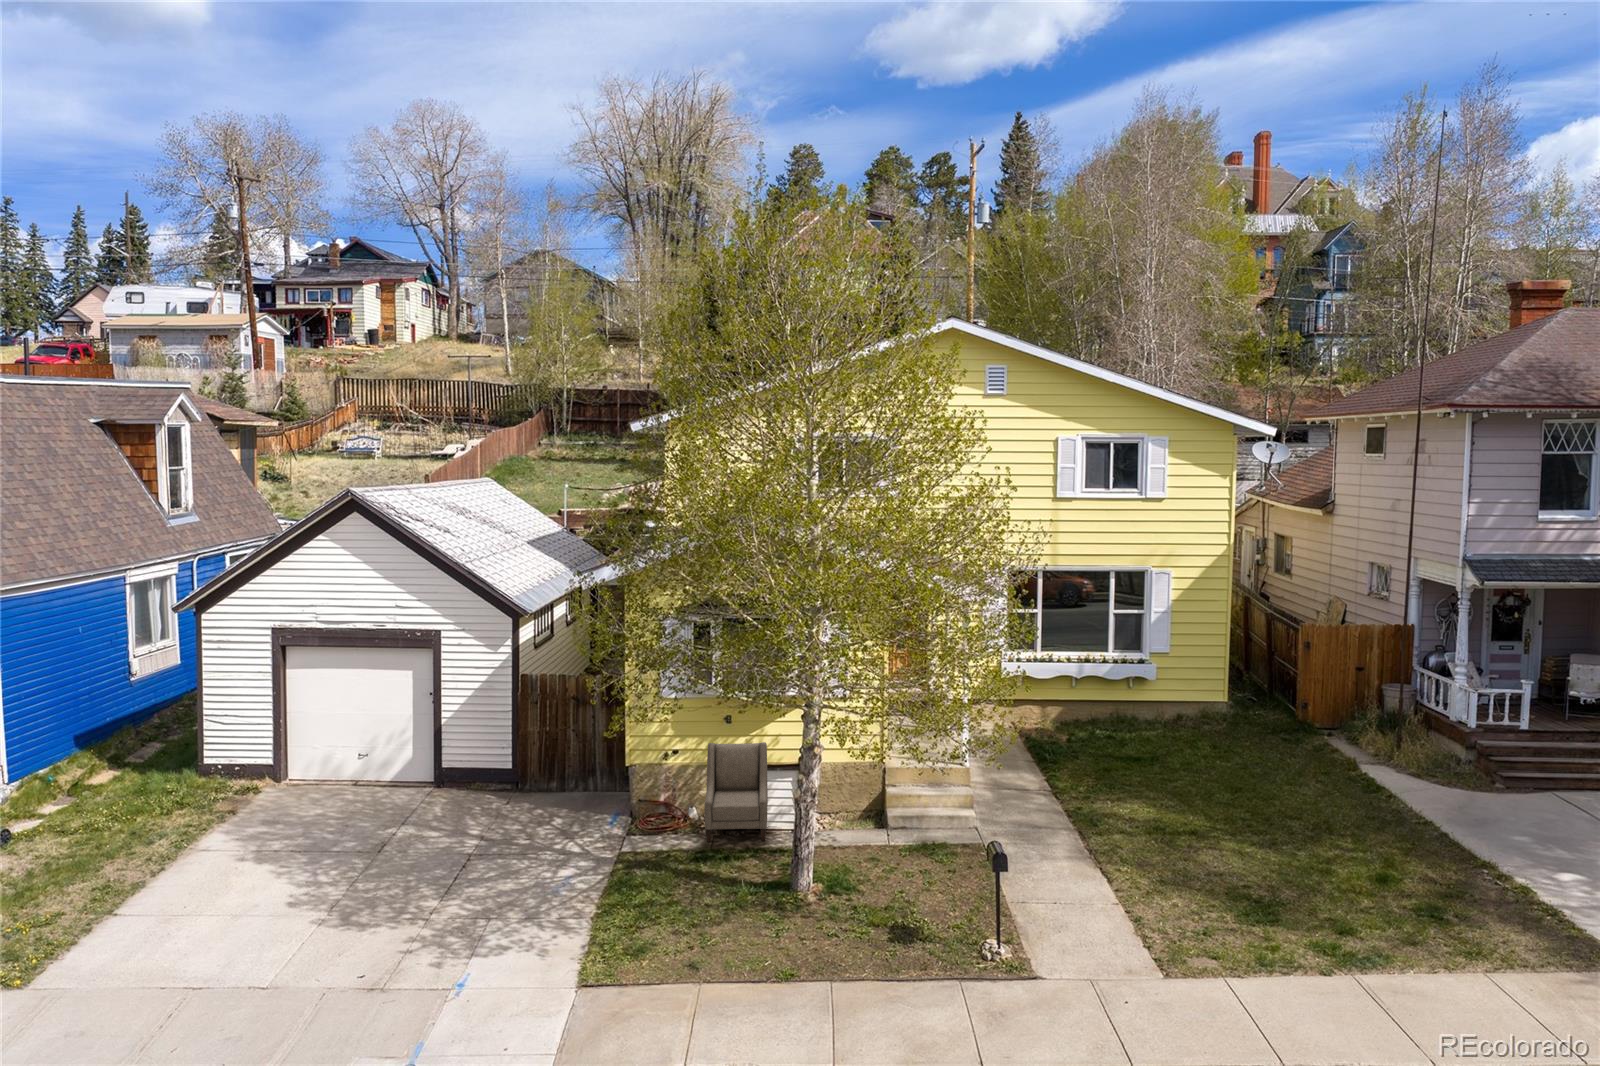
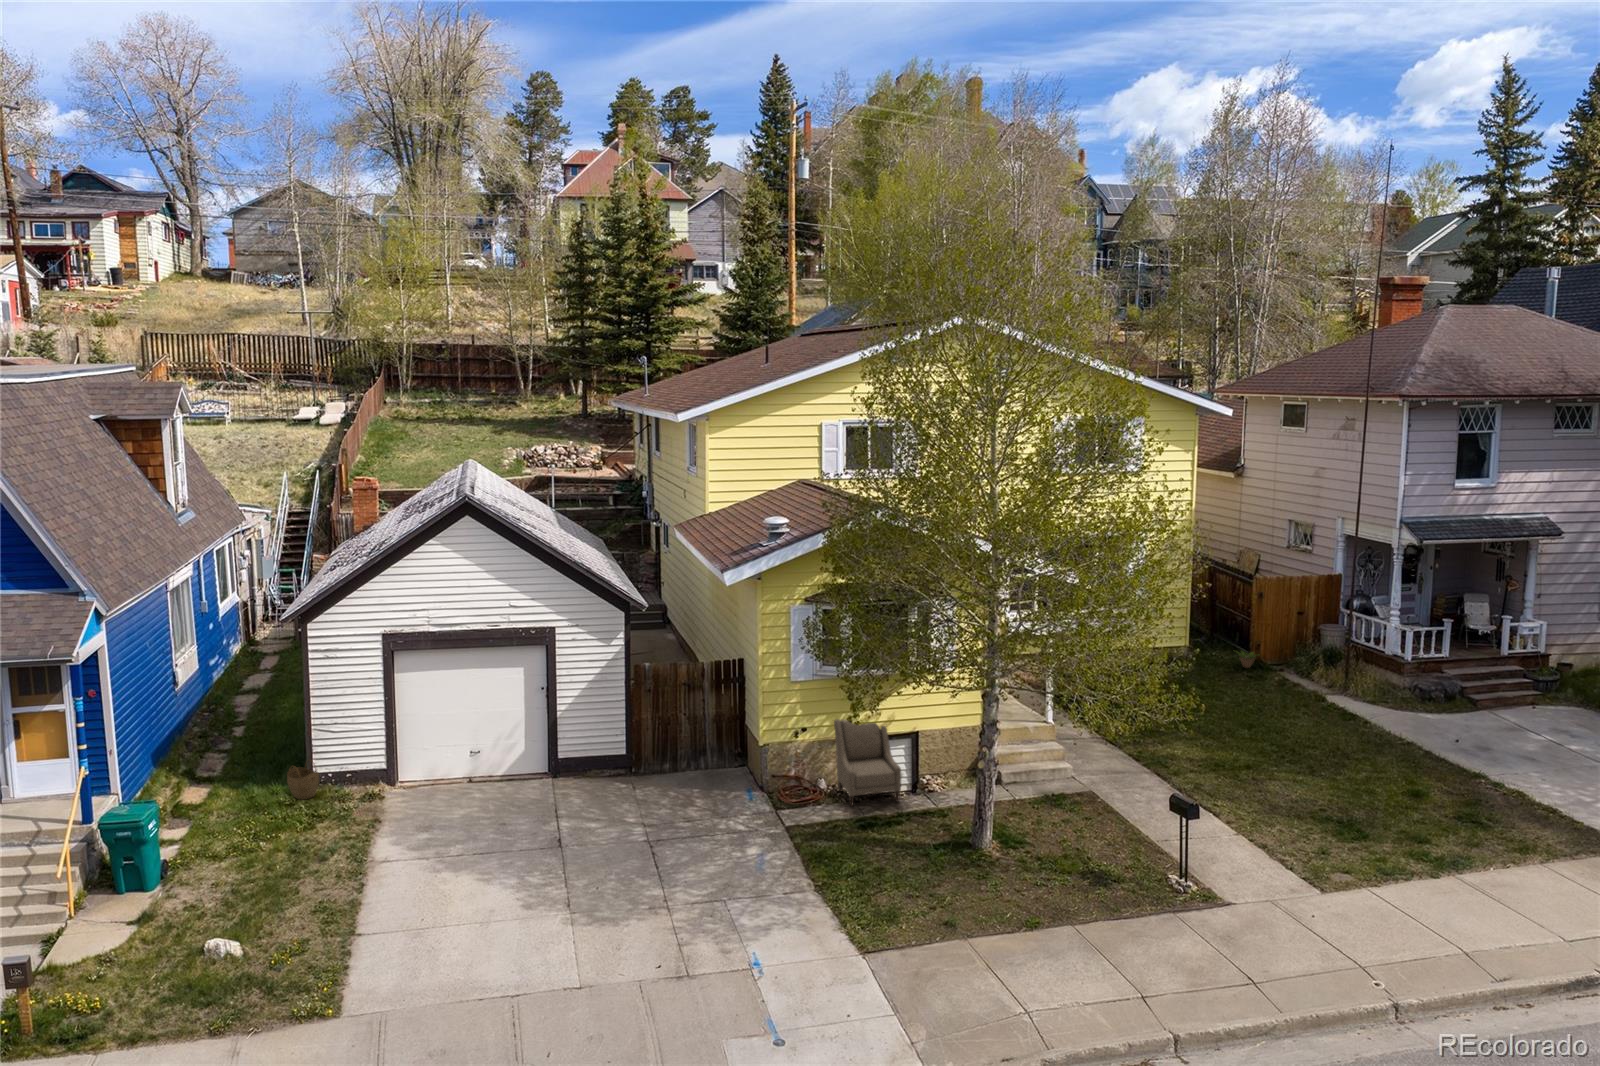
decorative plant: none [1263,706,1296,727] -> present [1238,651,1257,668]
woven basket: none [175,751,206,791] -> present [287,767,319,800]

